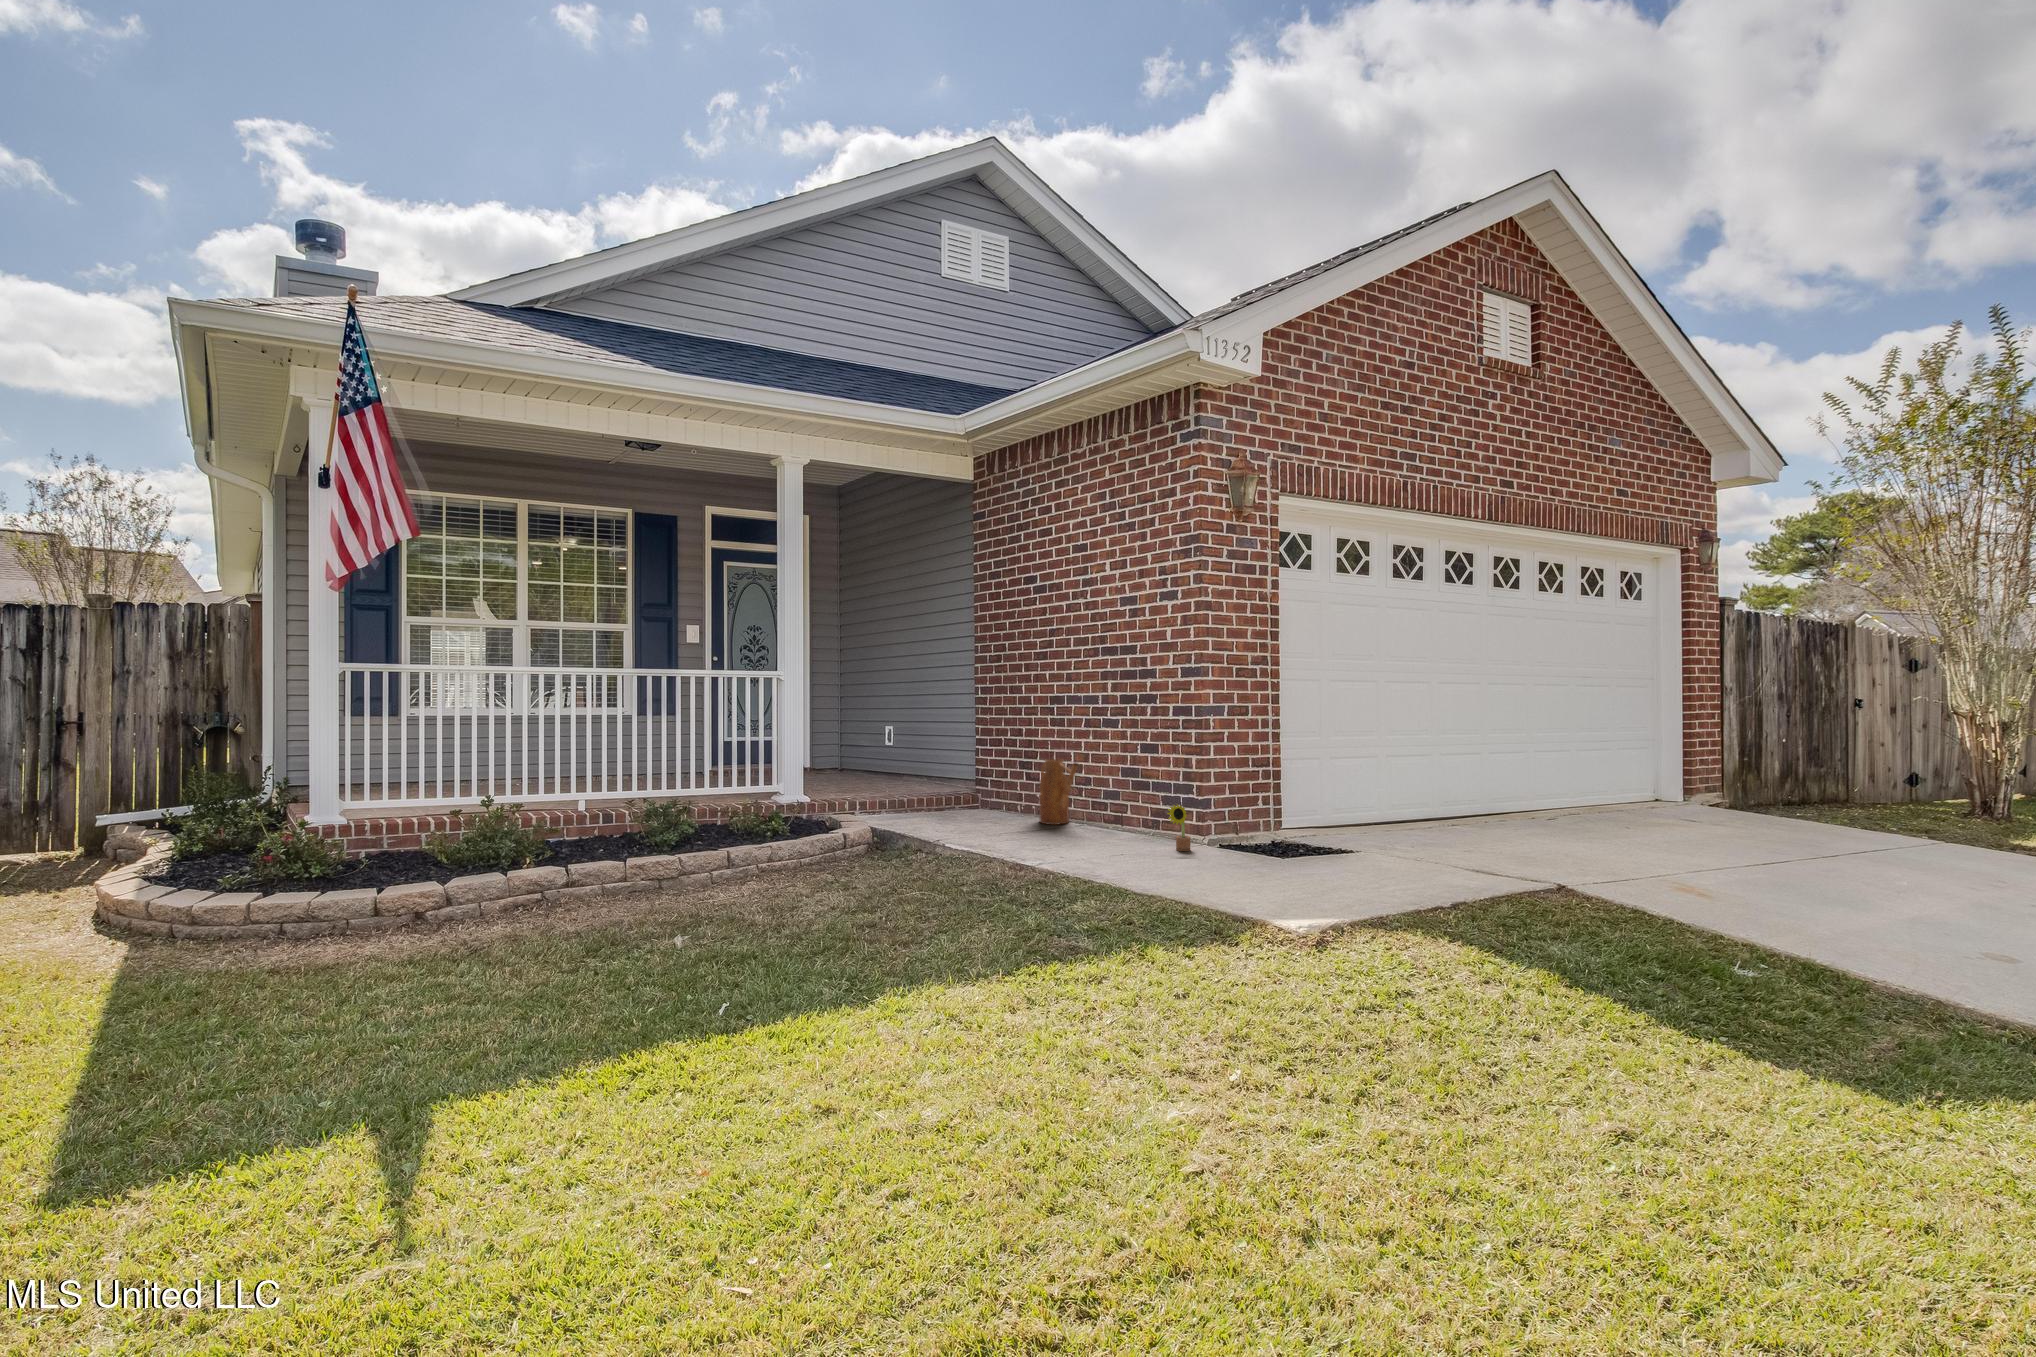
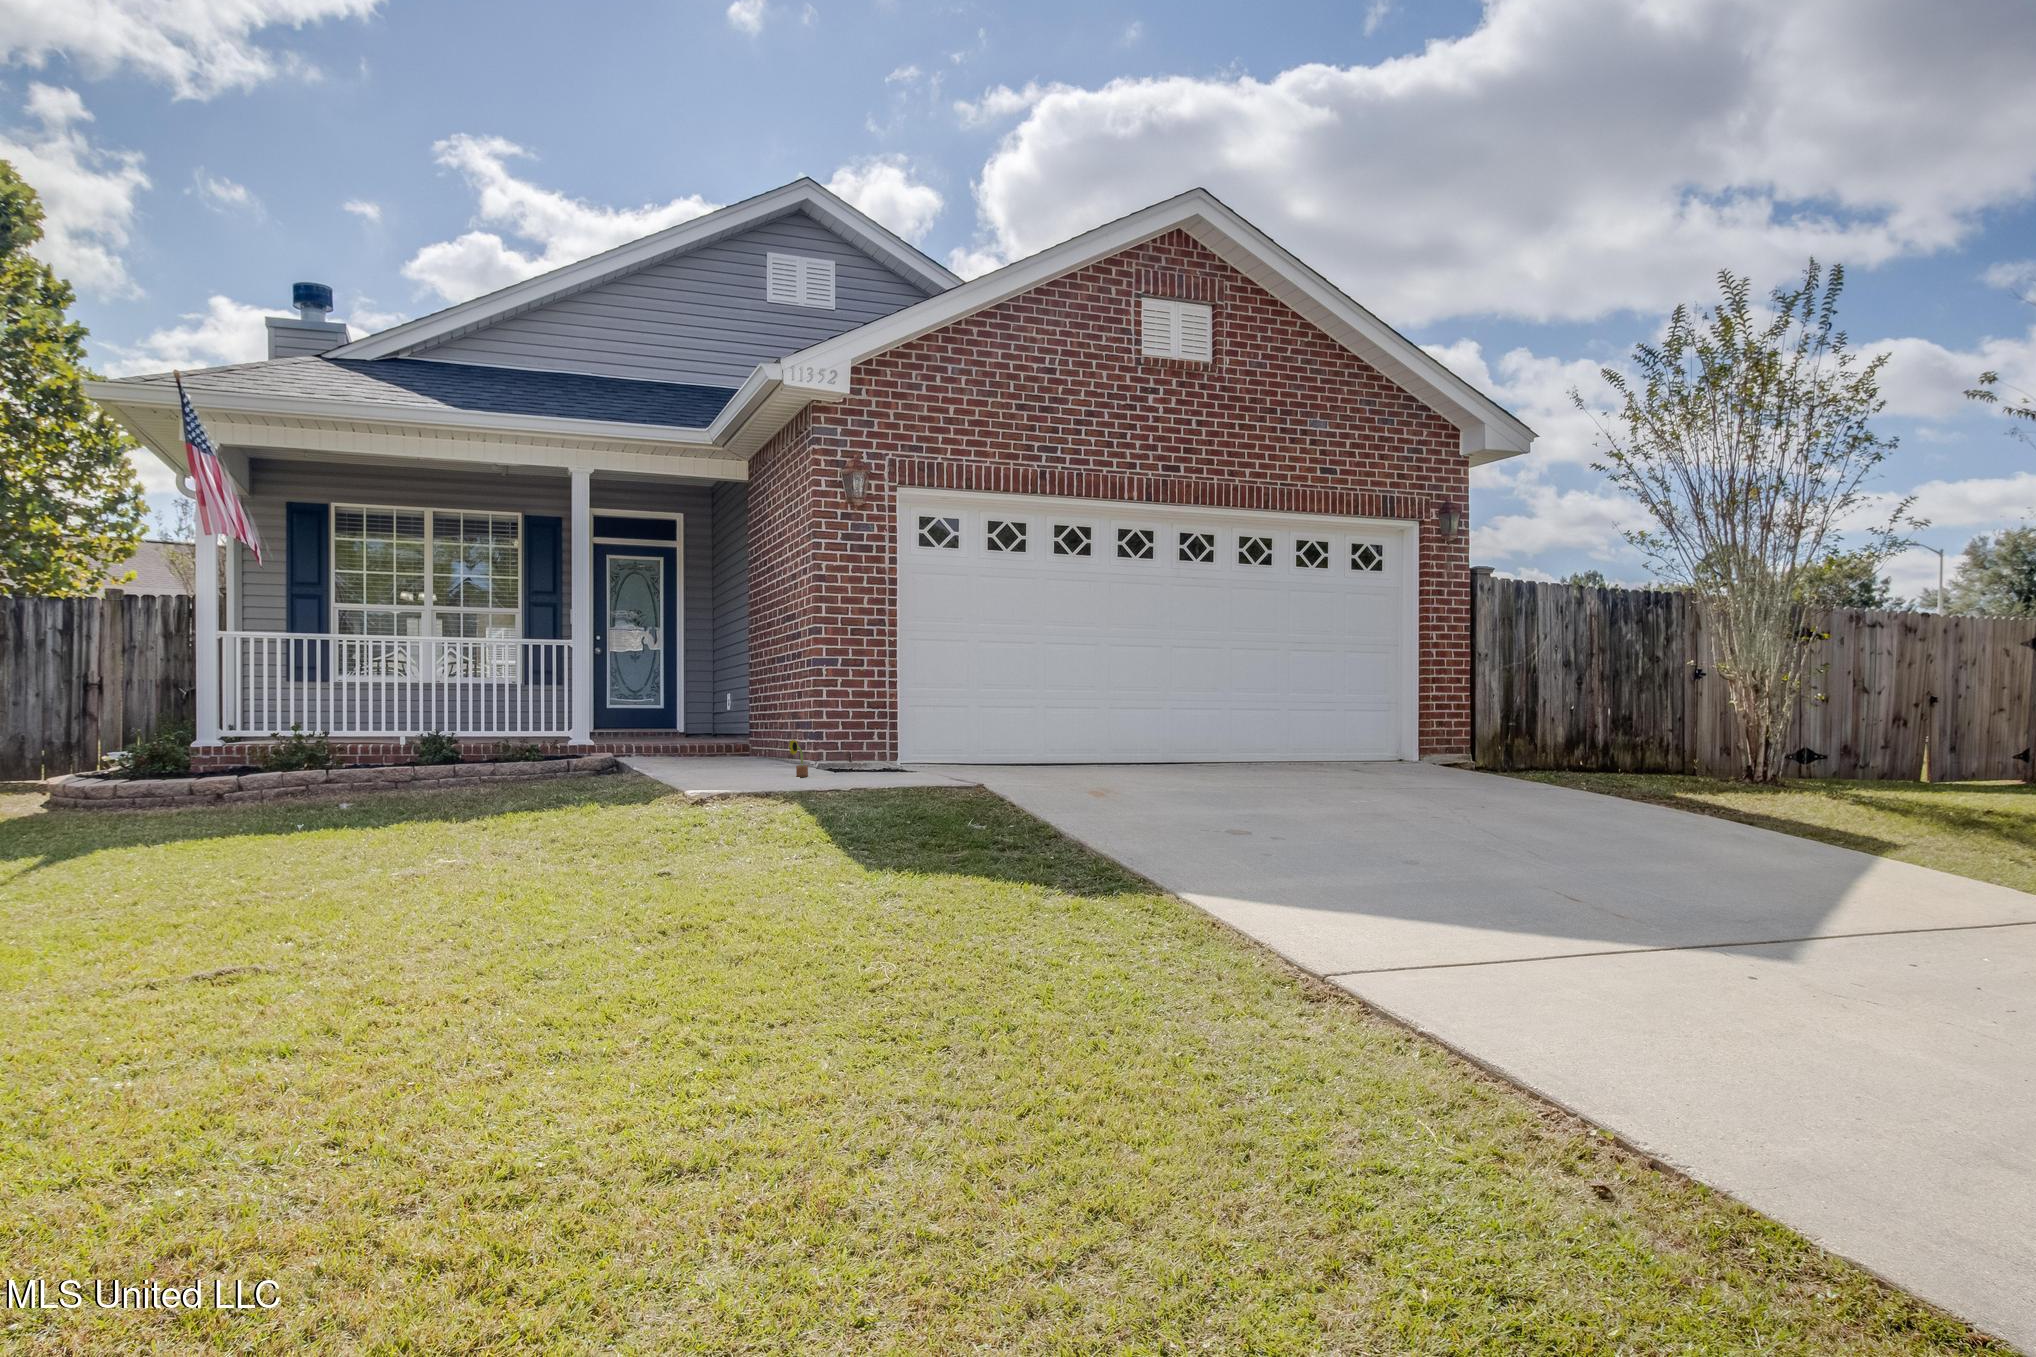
watering can: present [1040,759,1078,825] -> none [748,711,773,764]

